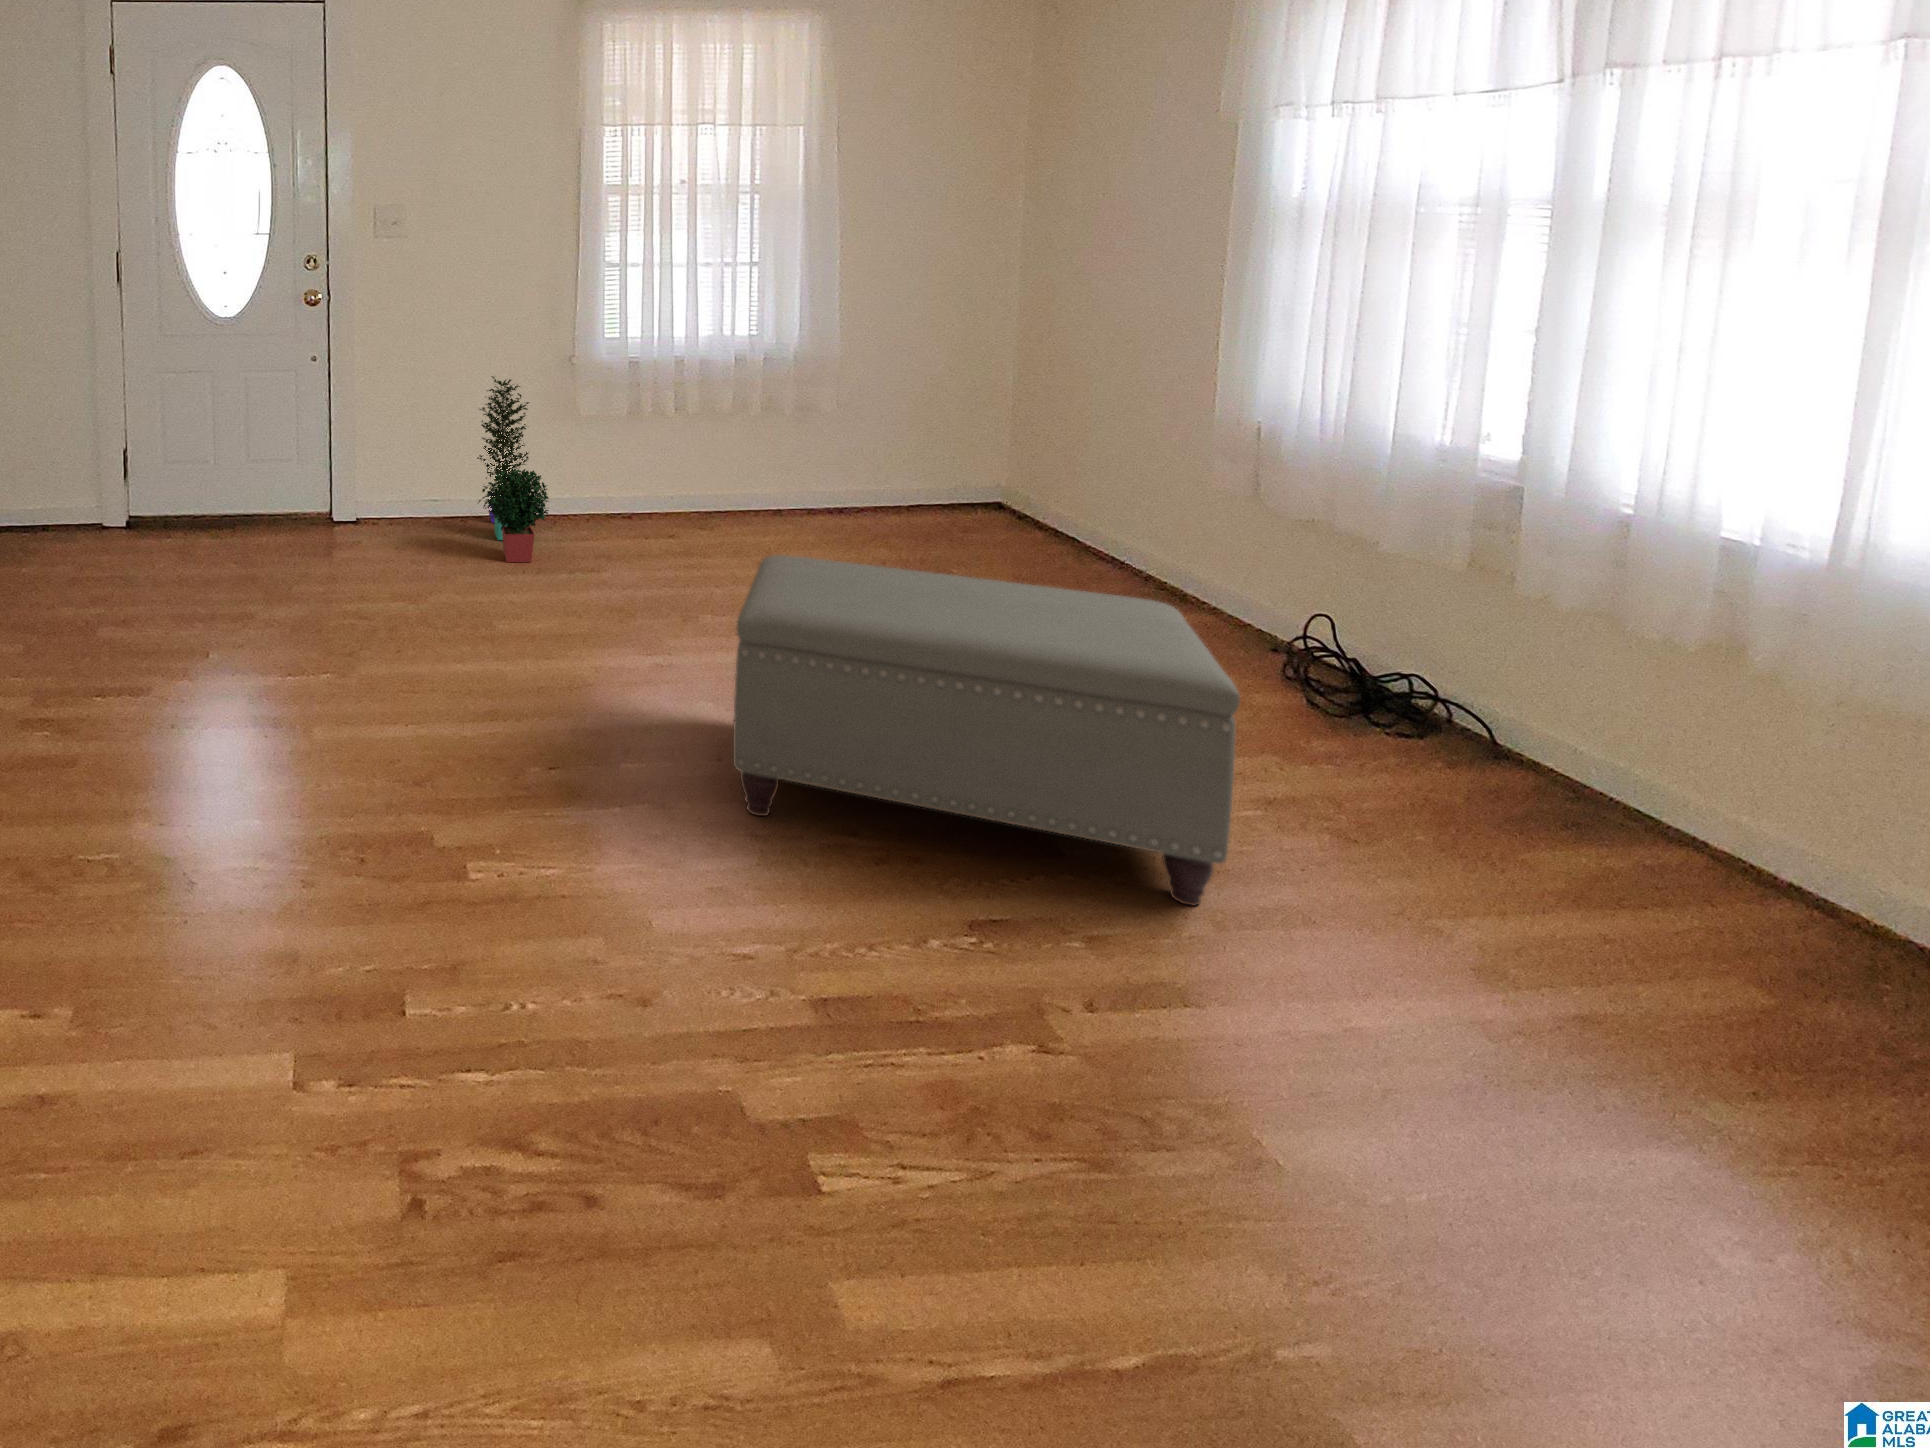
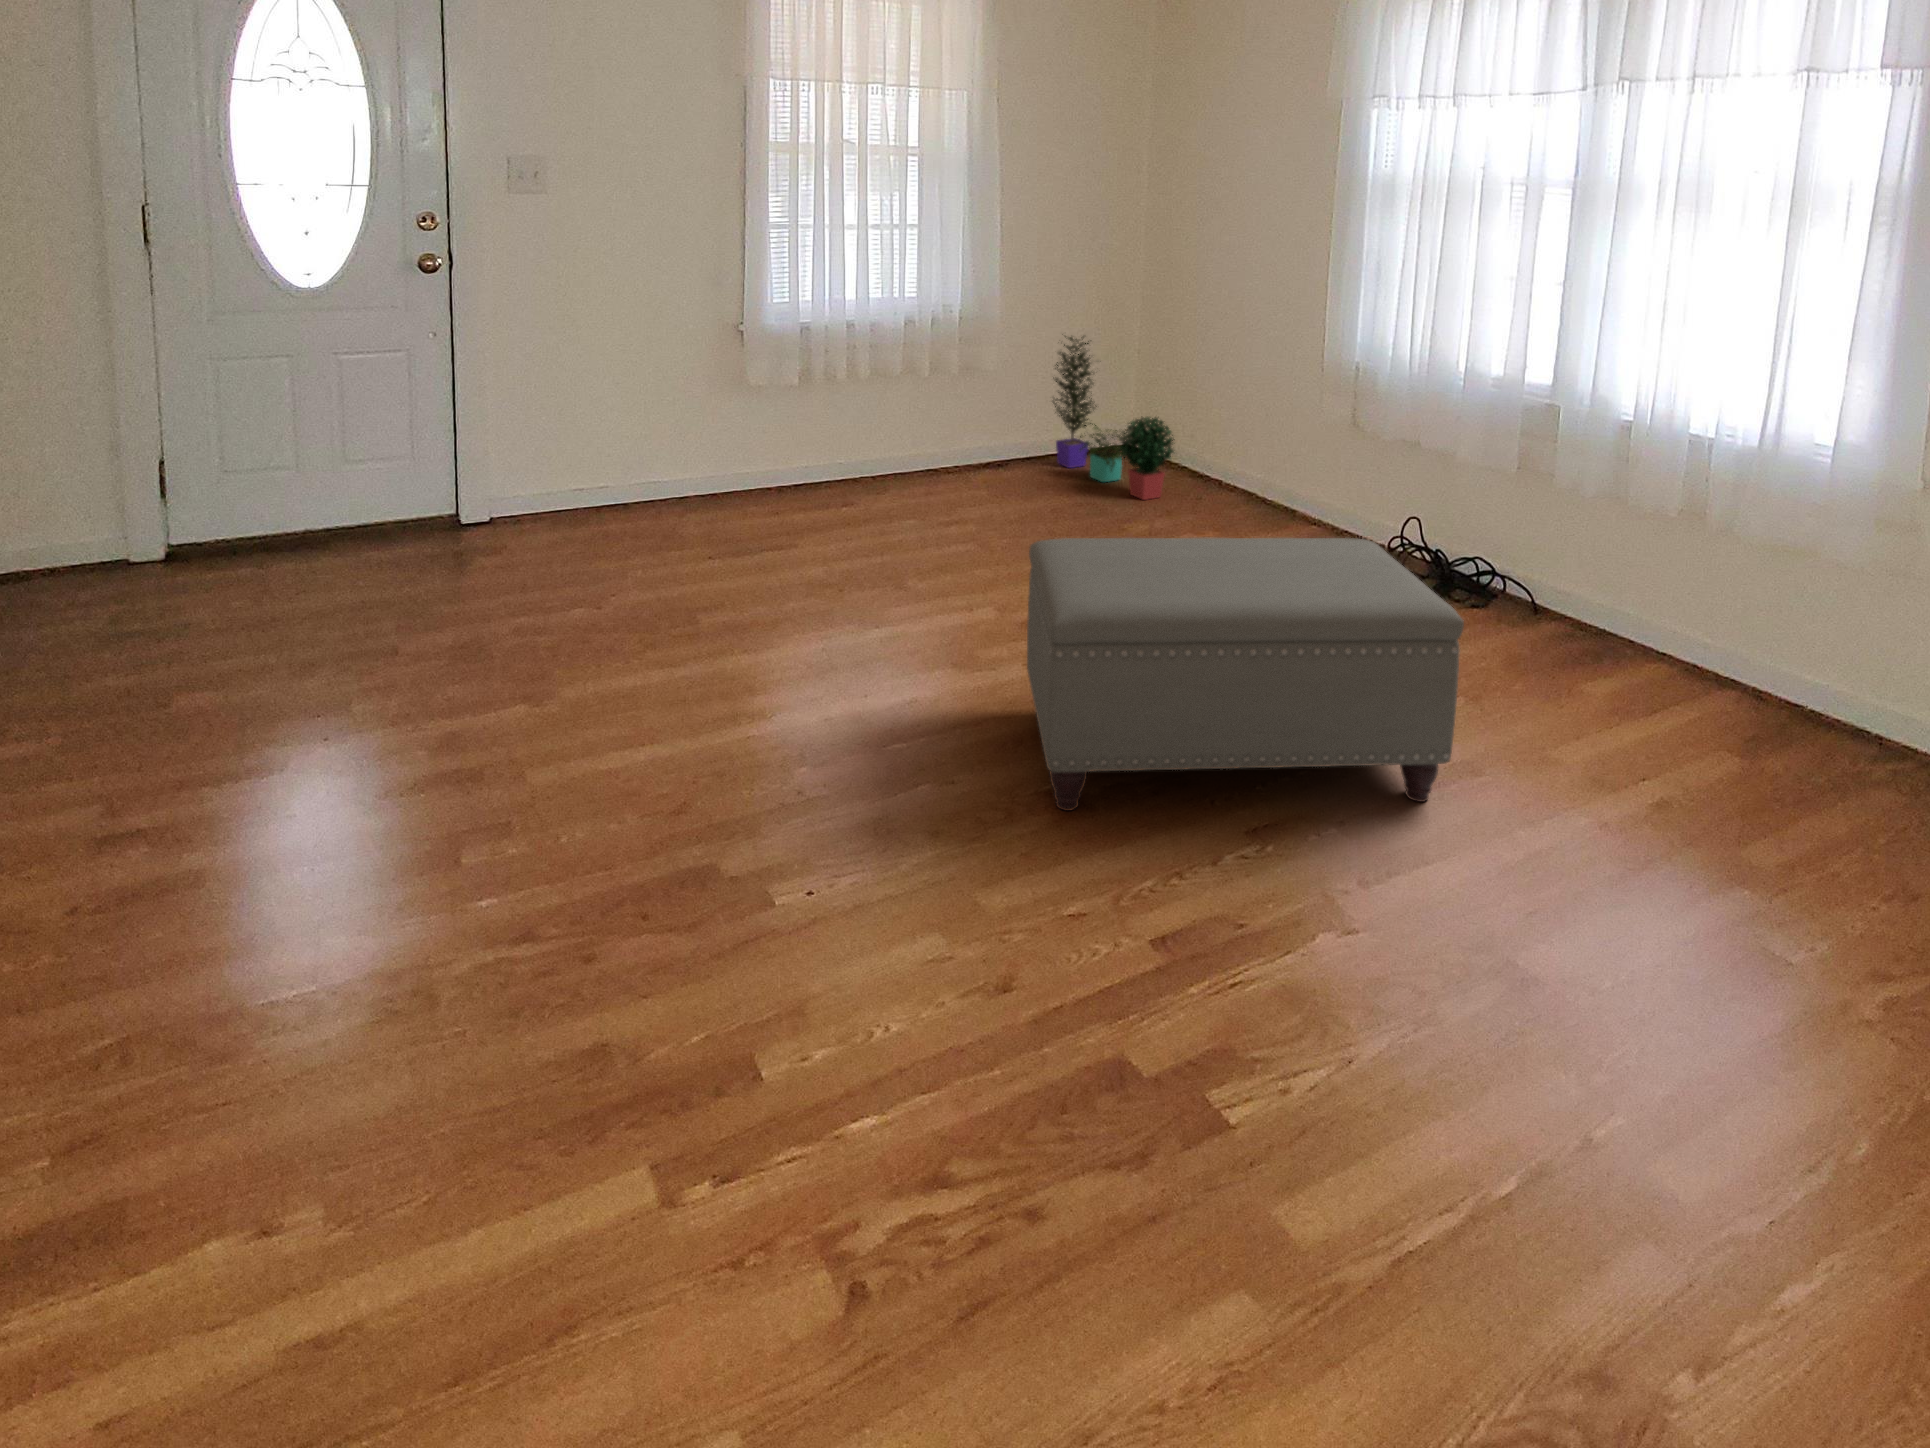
potted plant: present [477,376,549,562] -> present [1053,336,1175,500]

